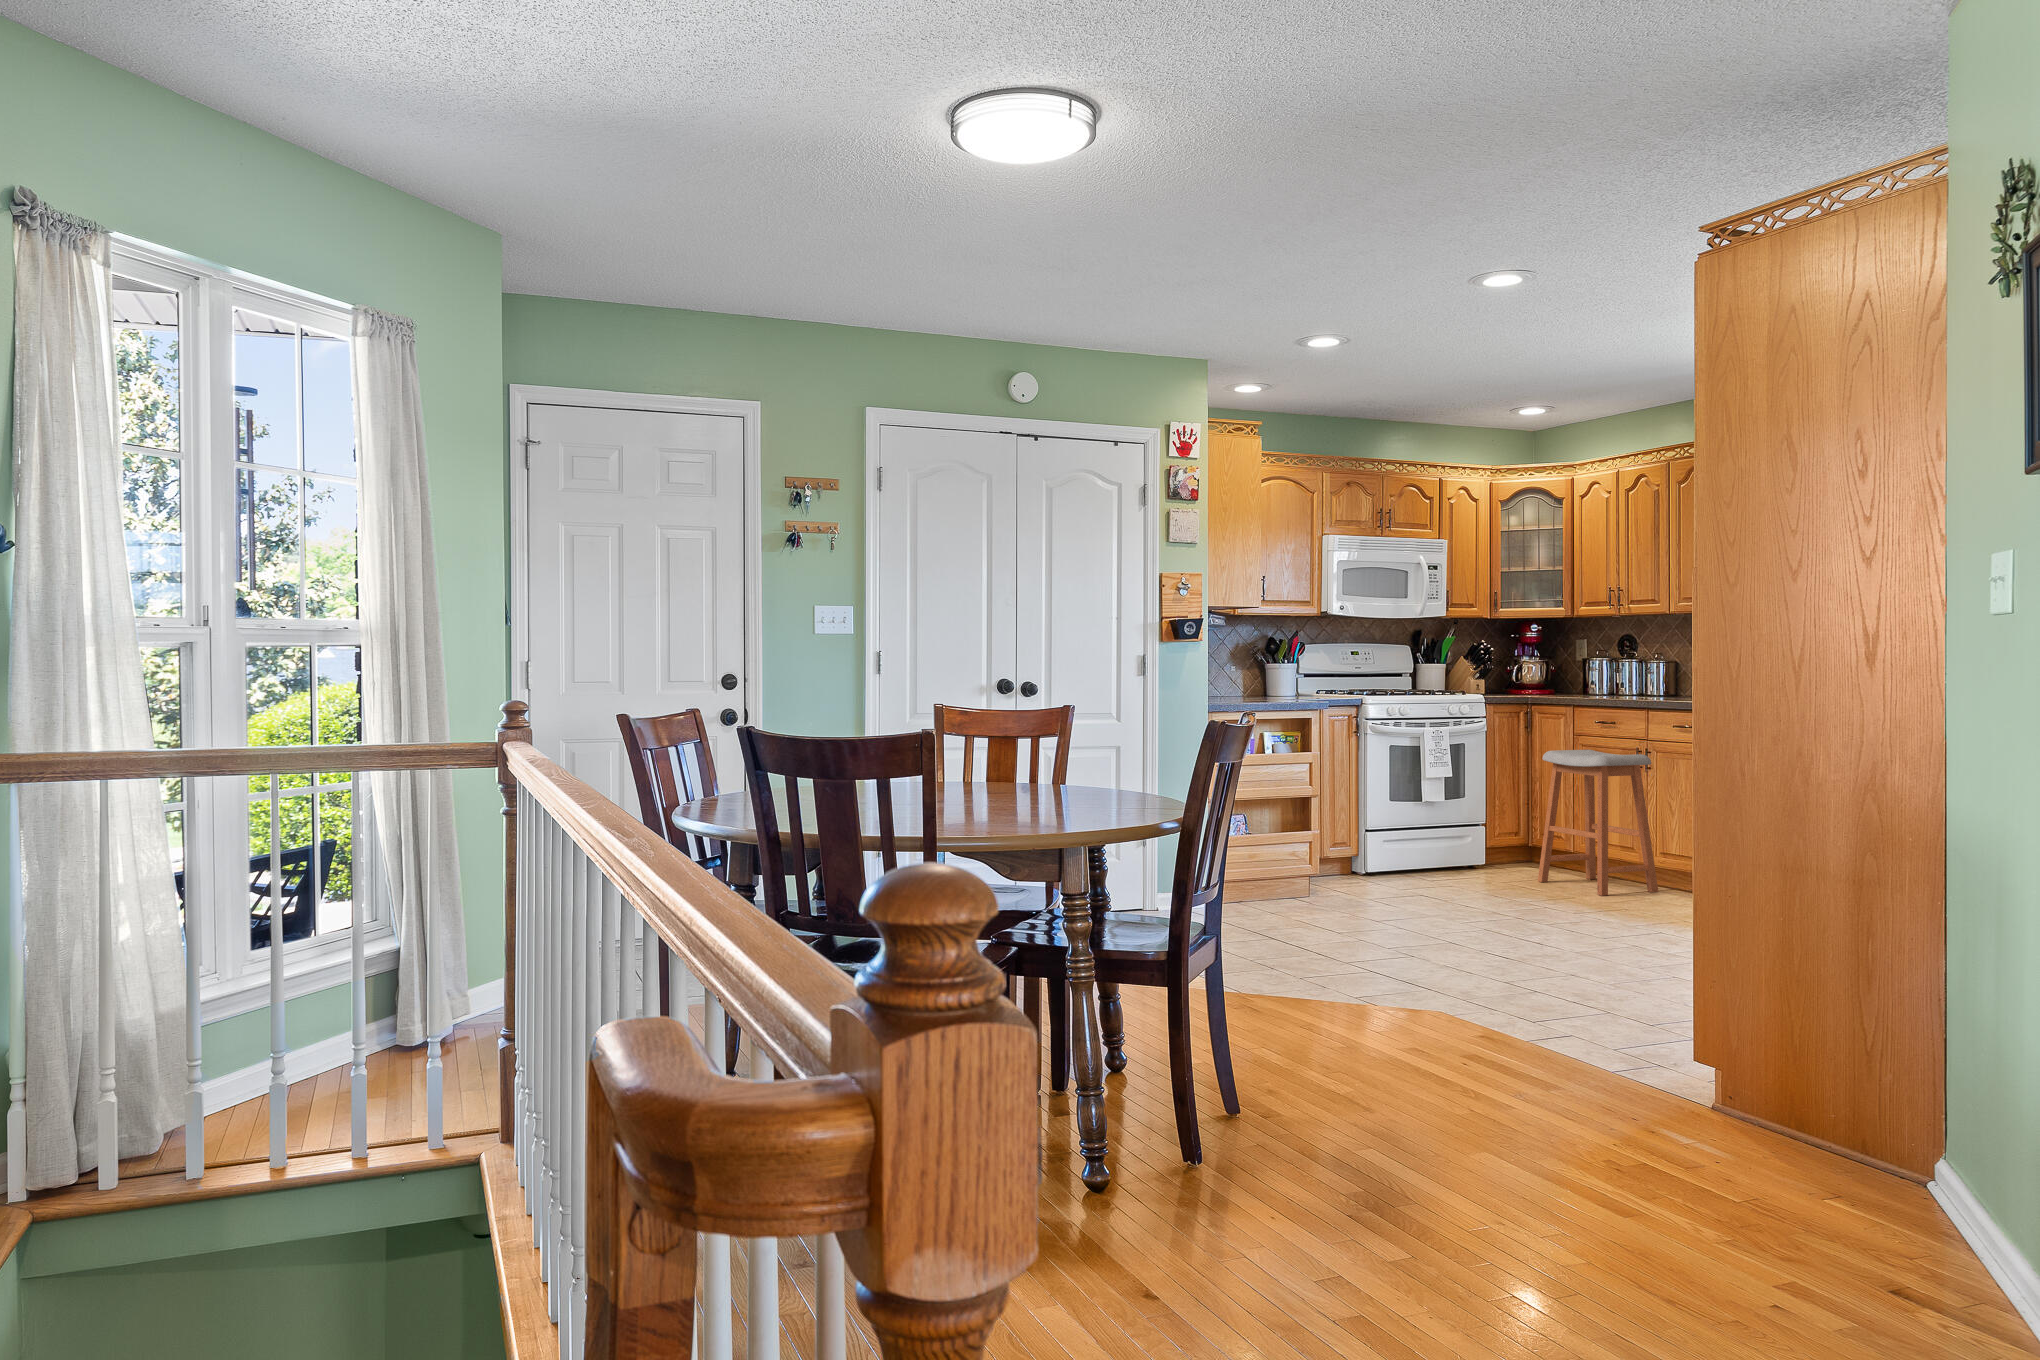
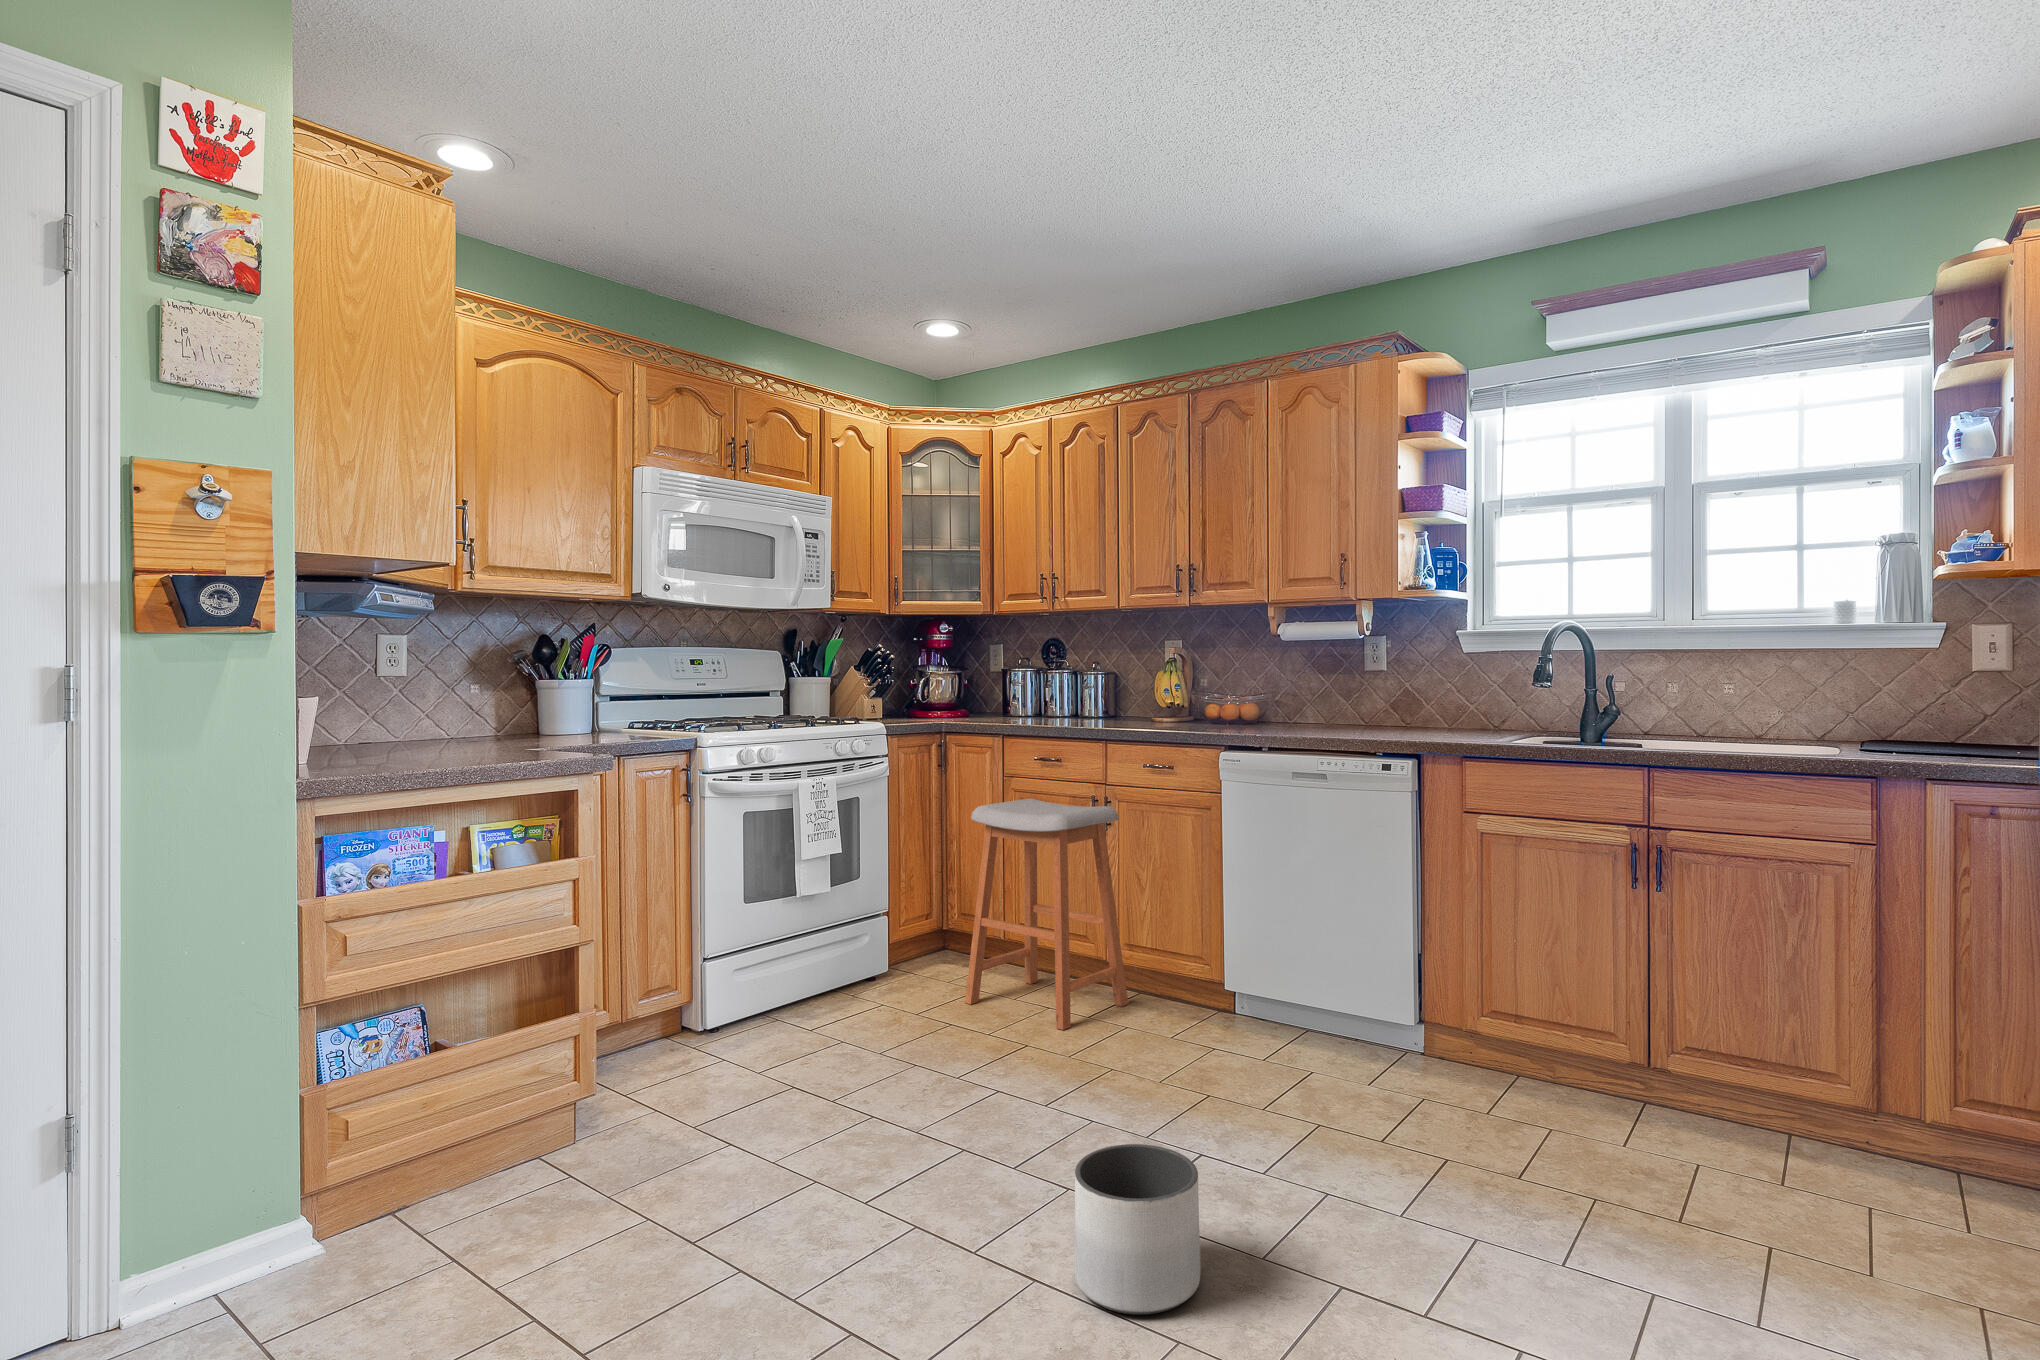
planter: none [1560,895,1625,958] -> present [1075,1144,1200,1315]

